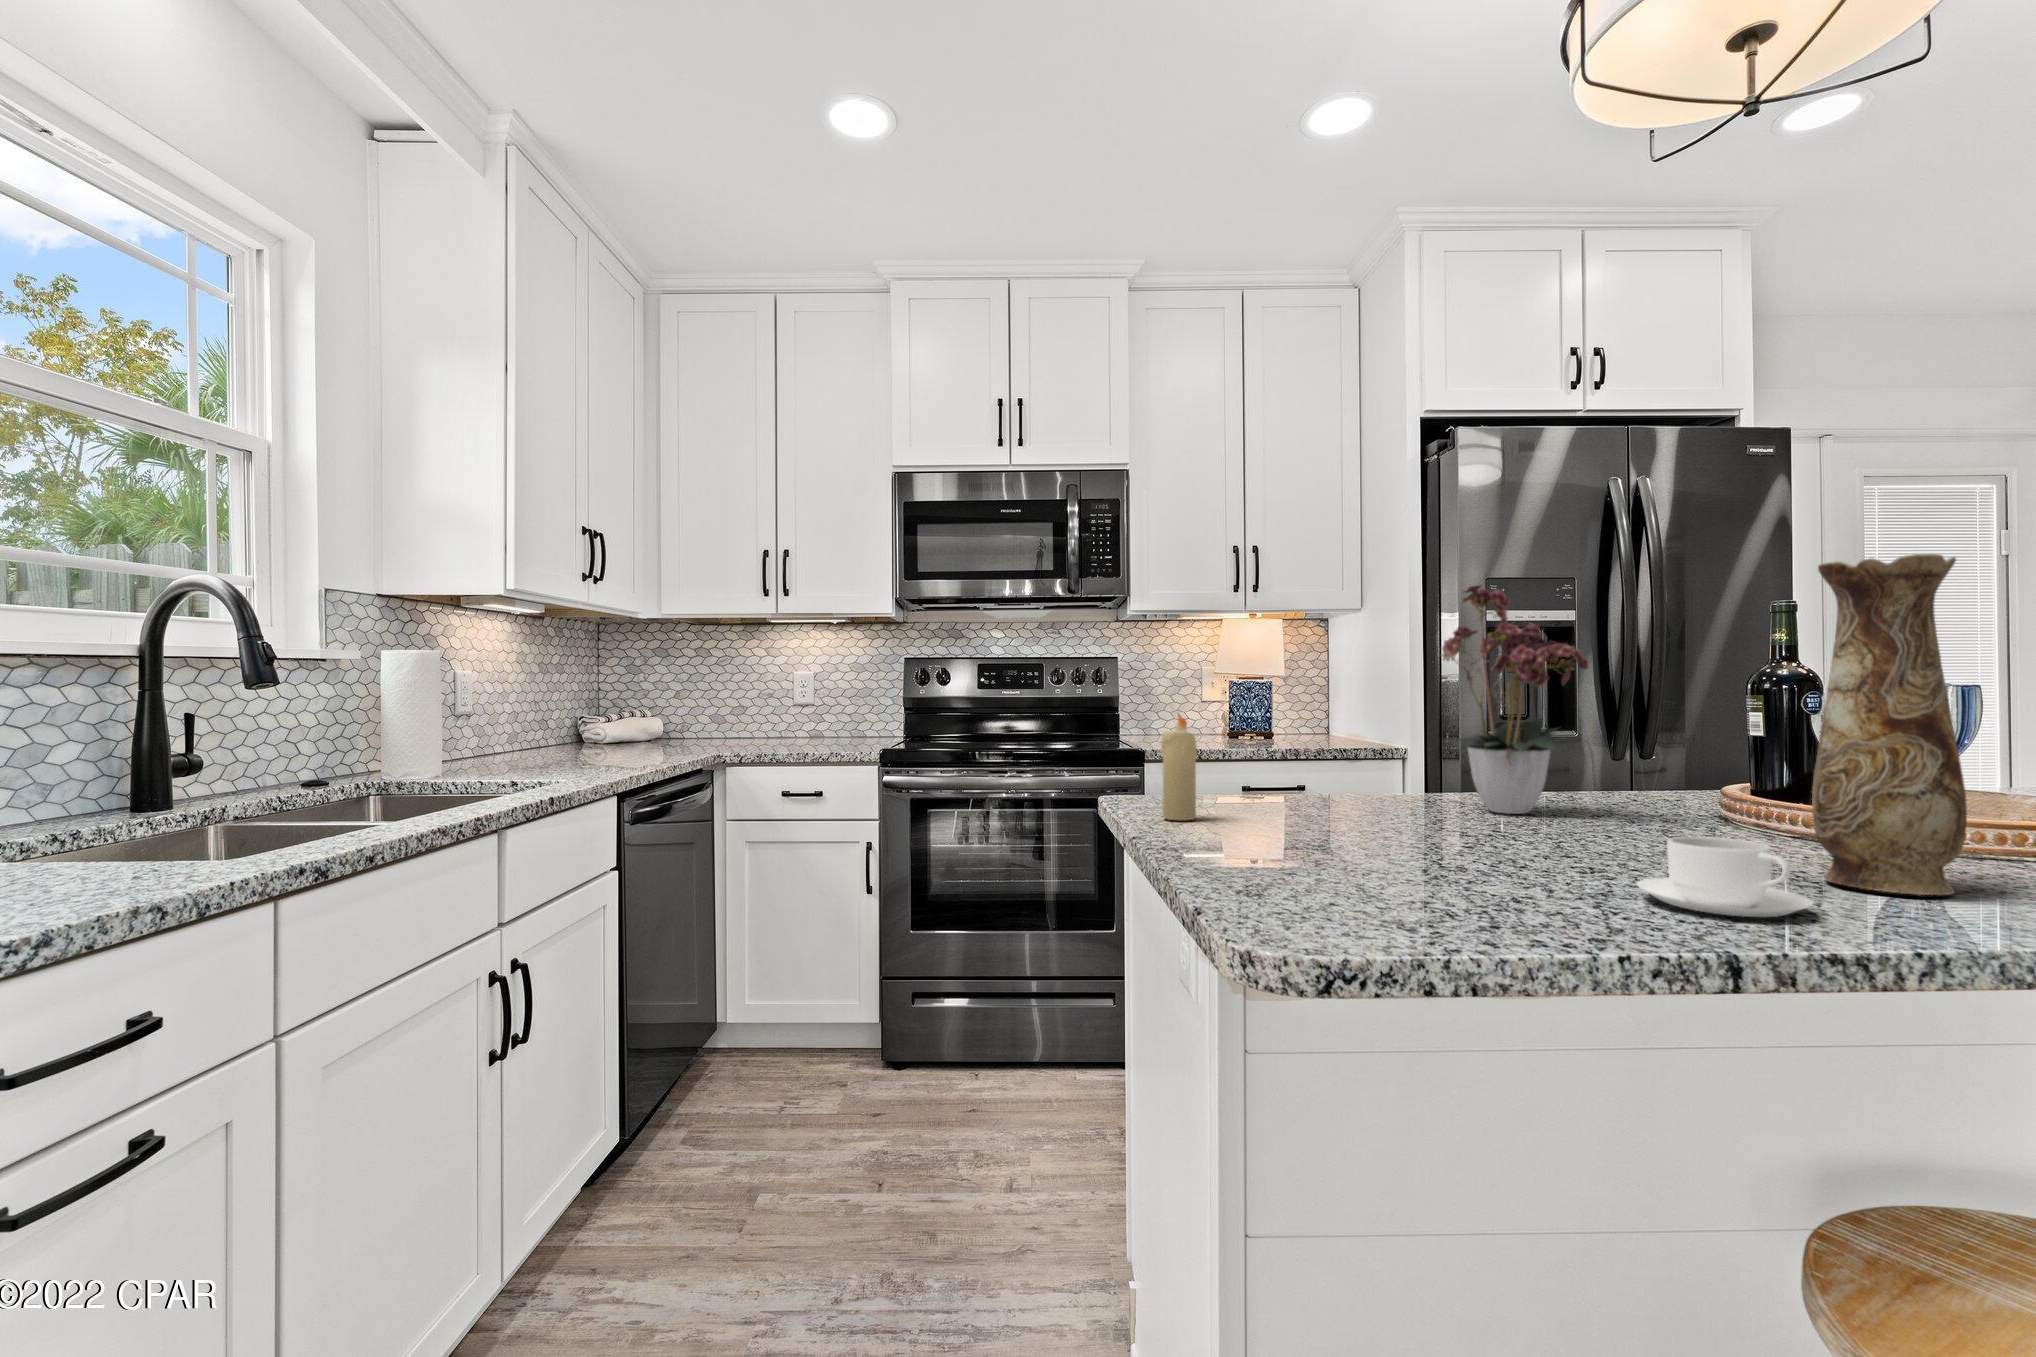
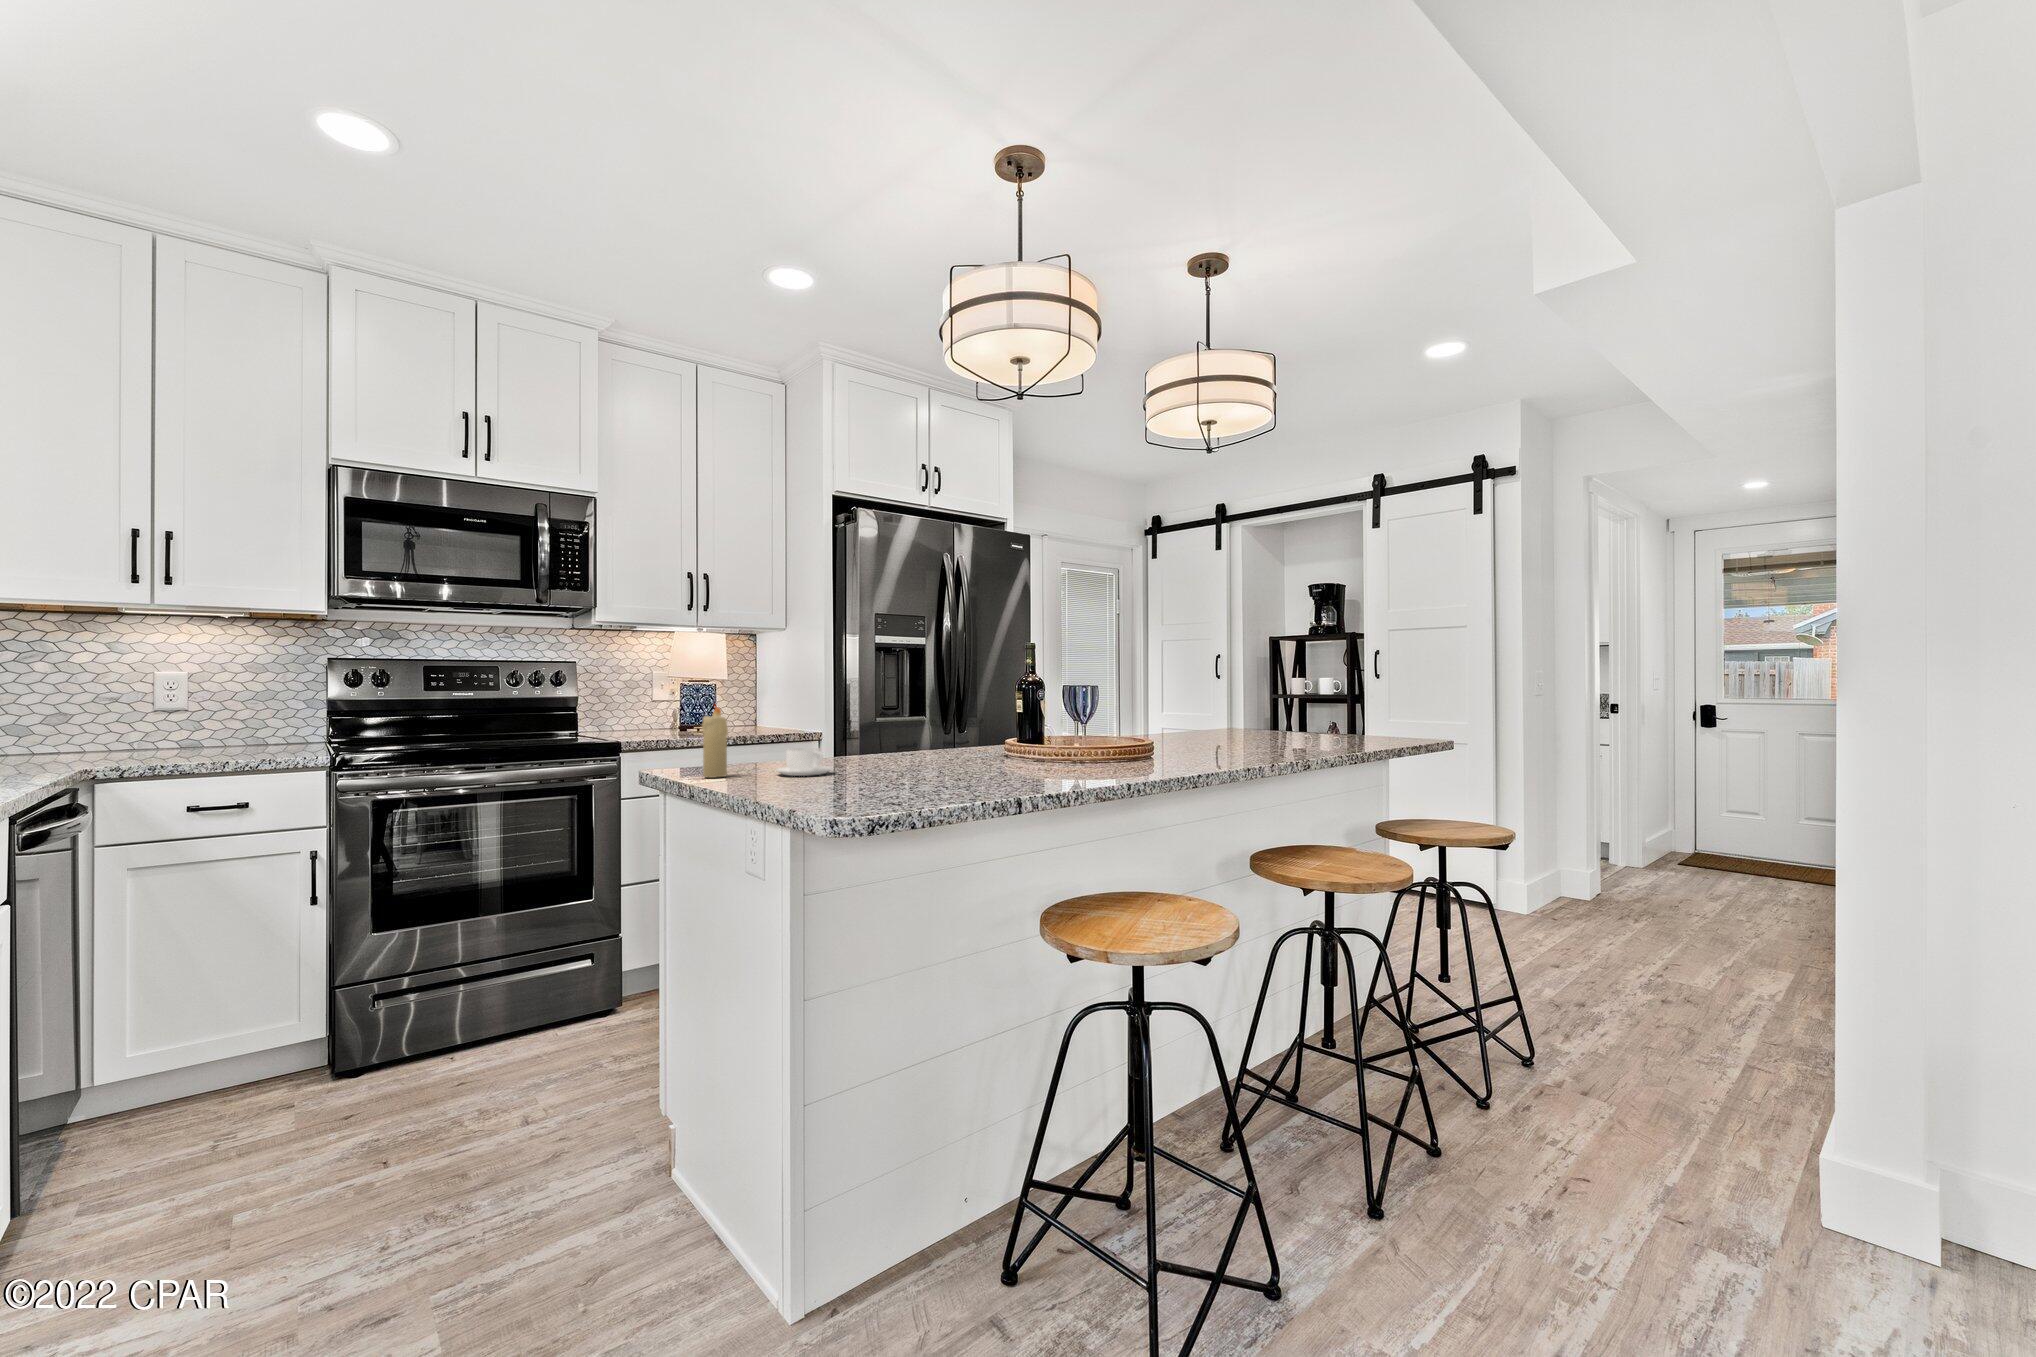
vase: present [1812,554,1967,895] -> none [1047,627,1096,776]
flower arrangement: present [1442,585,1588,814] -> none [865,618,957,761]
coffee cup: present [1637,837,1813,917] -> present [776,748,832,776]

